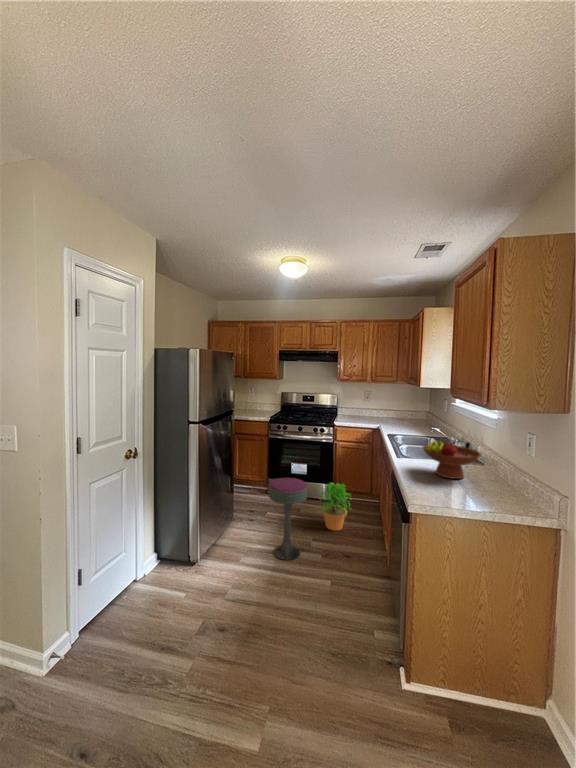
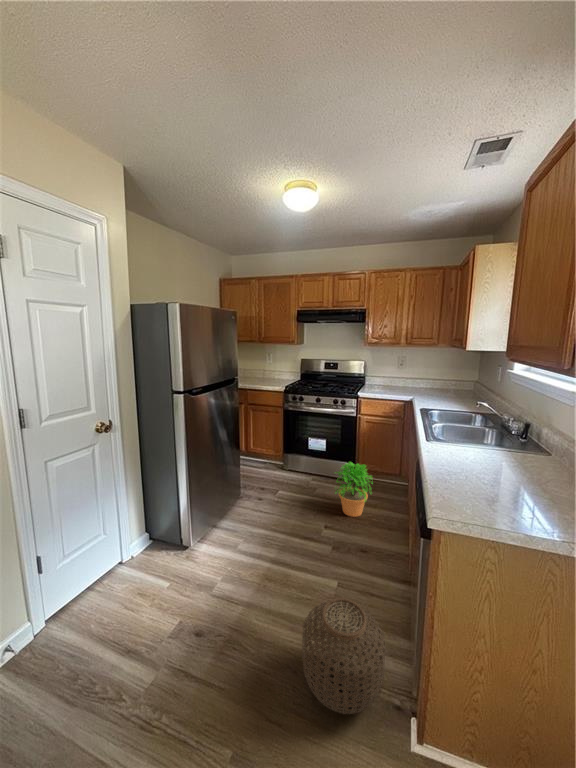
fruit bowl: present [423,440,481,479] -> none [459,421,548,477]
bar stool: present [269,478,308,560] -> none [271,457,316,550]
woven basket: none [315,581,380,670] -> present [302,598,385,714]

